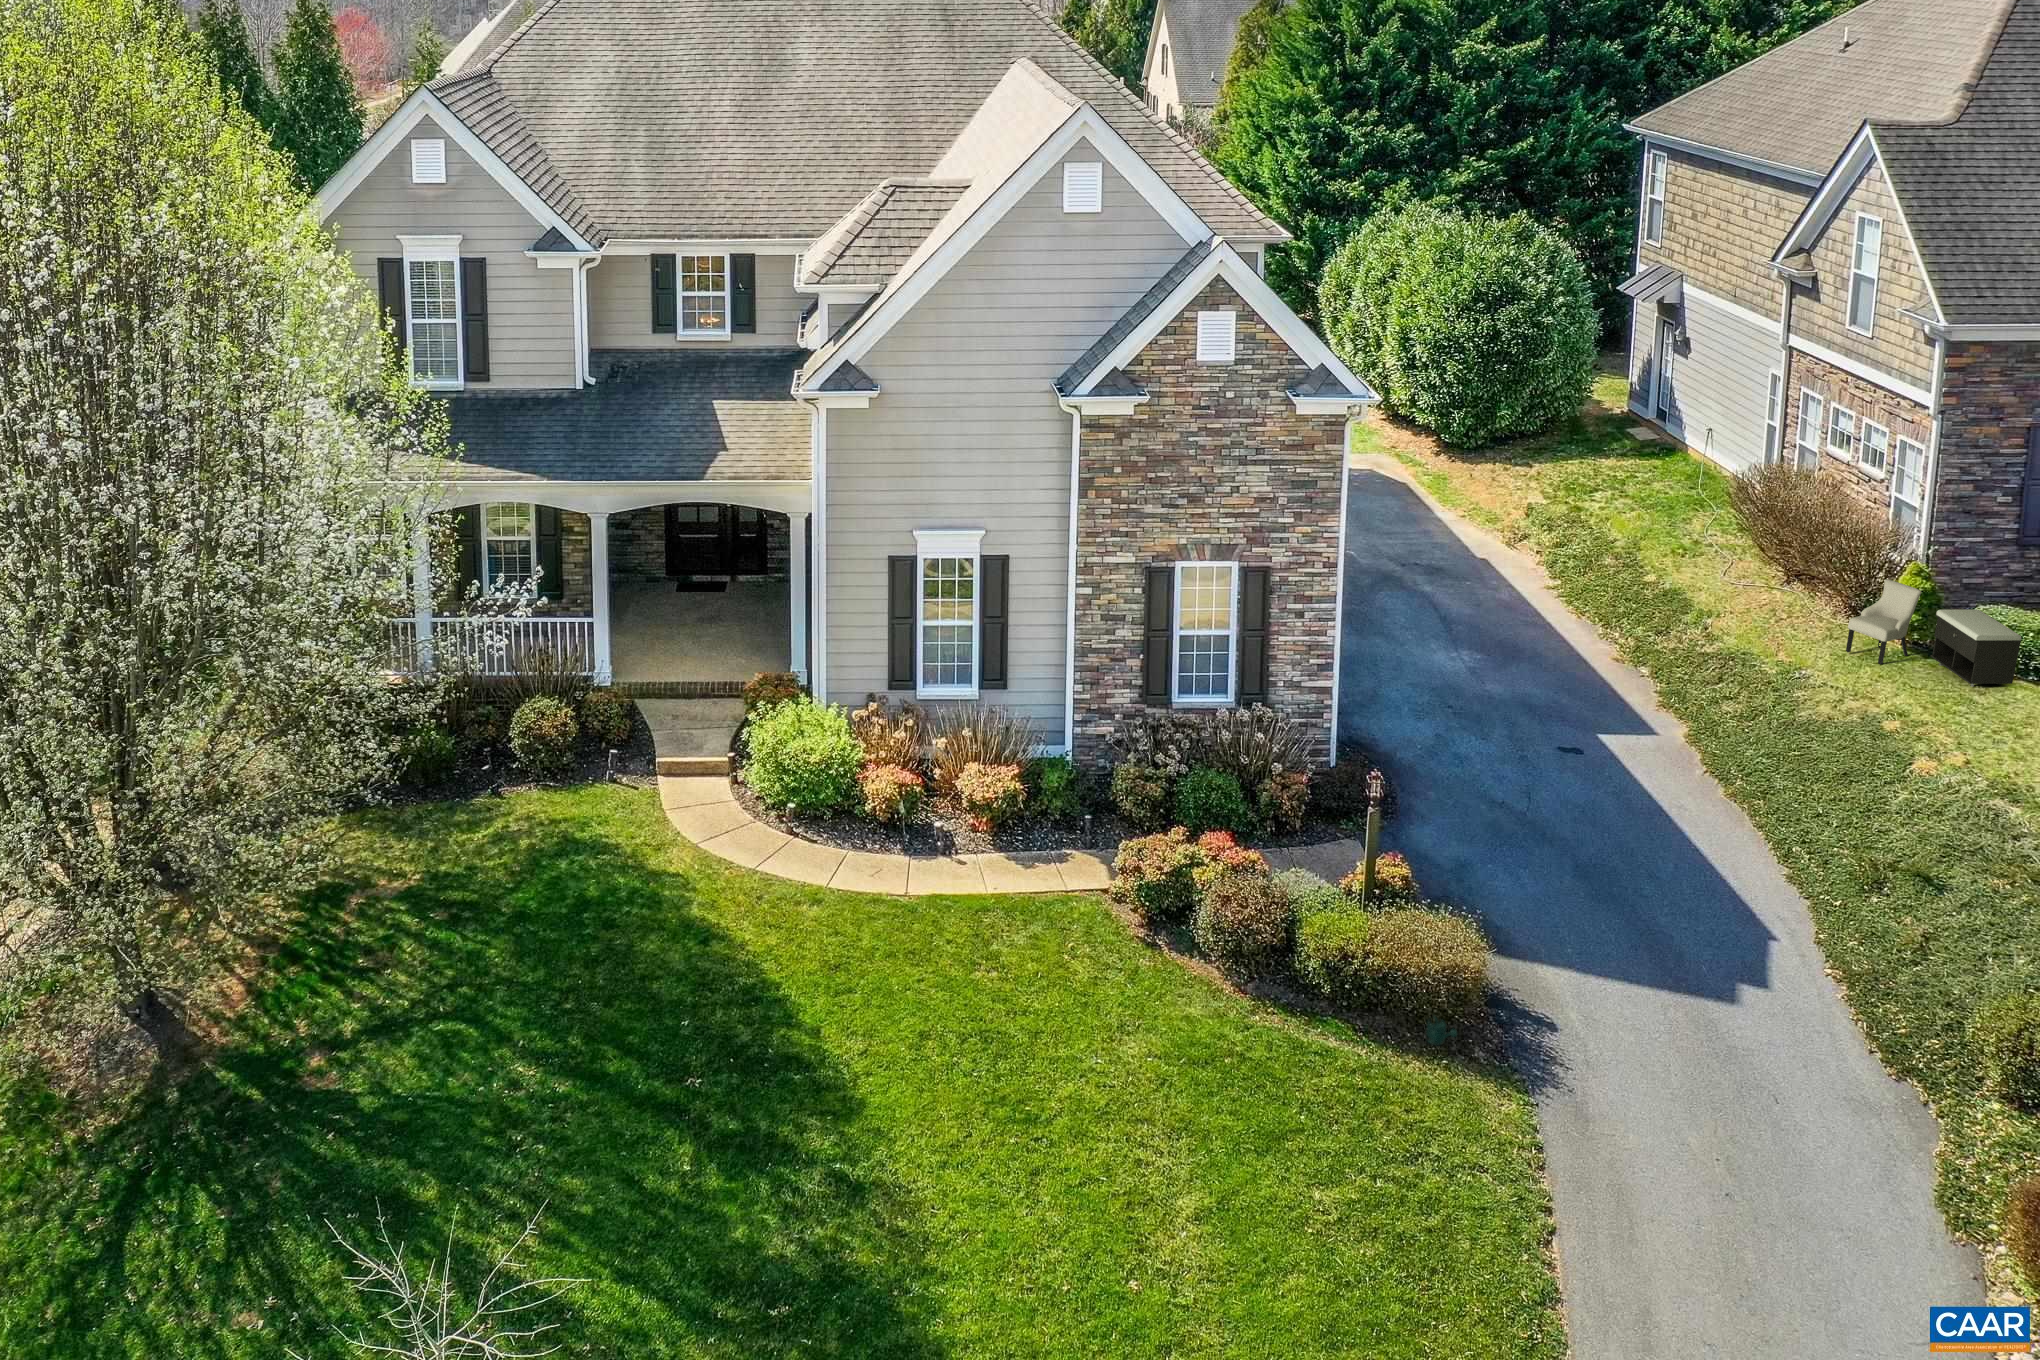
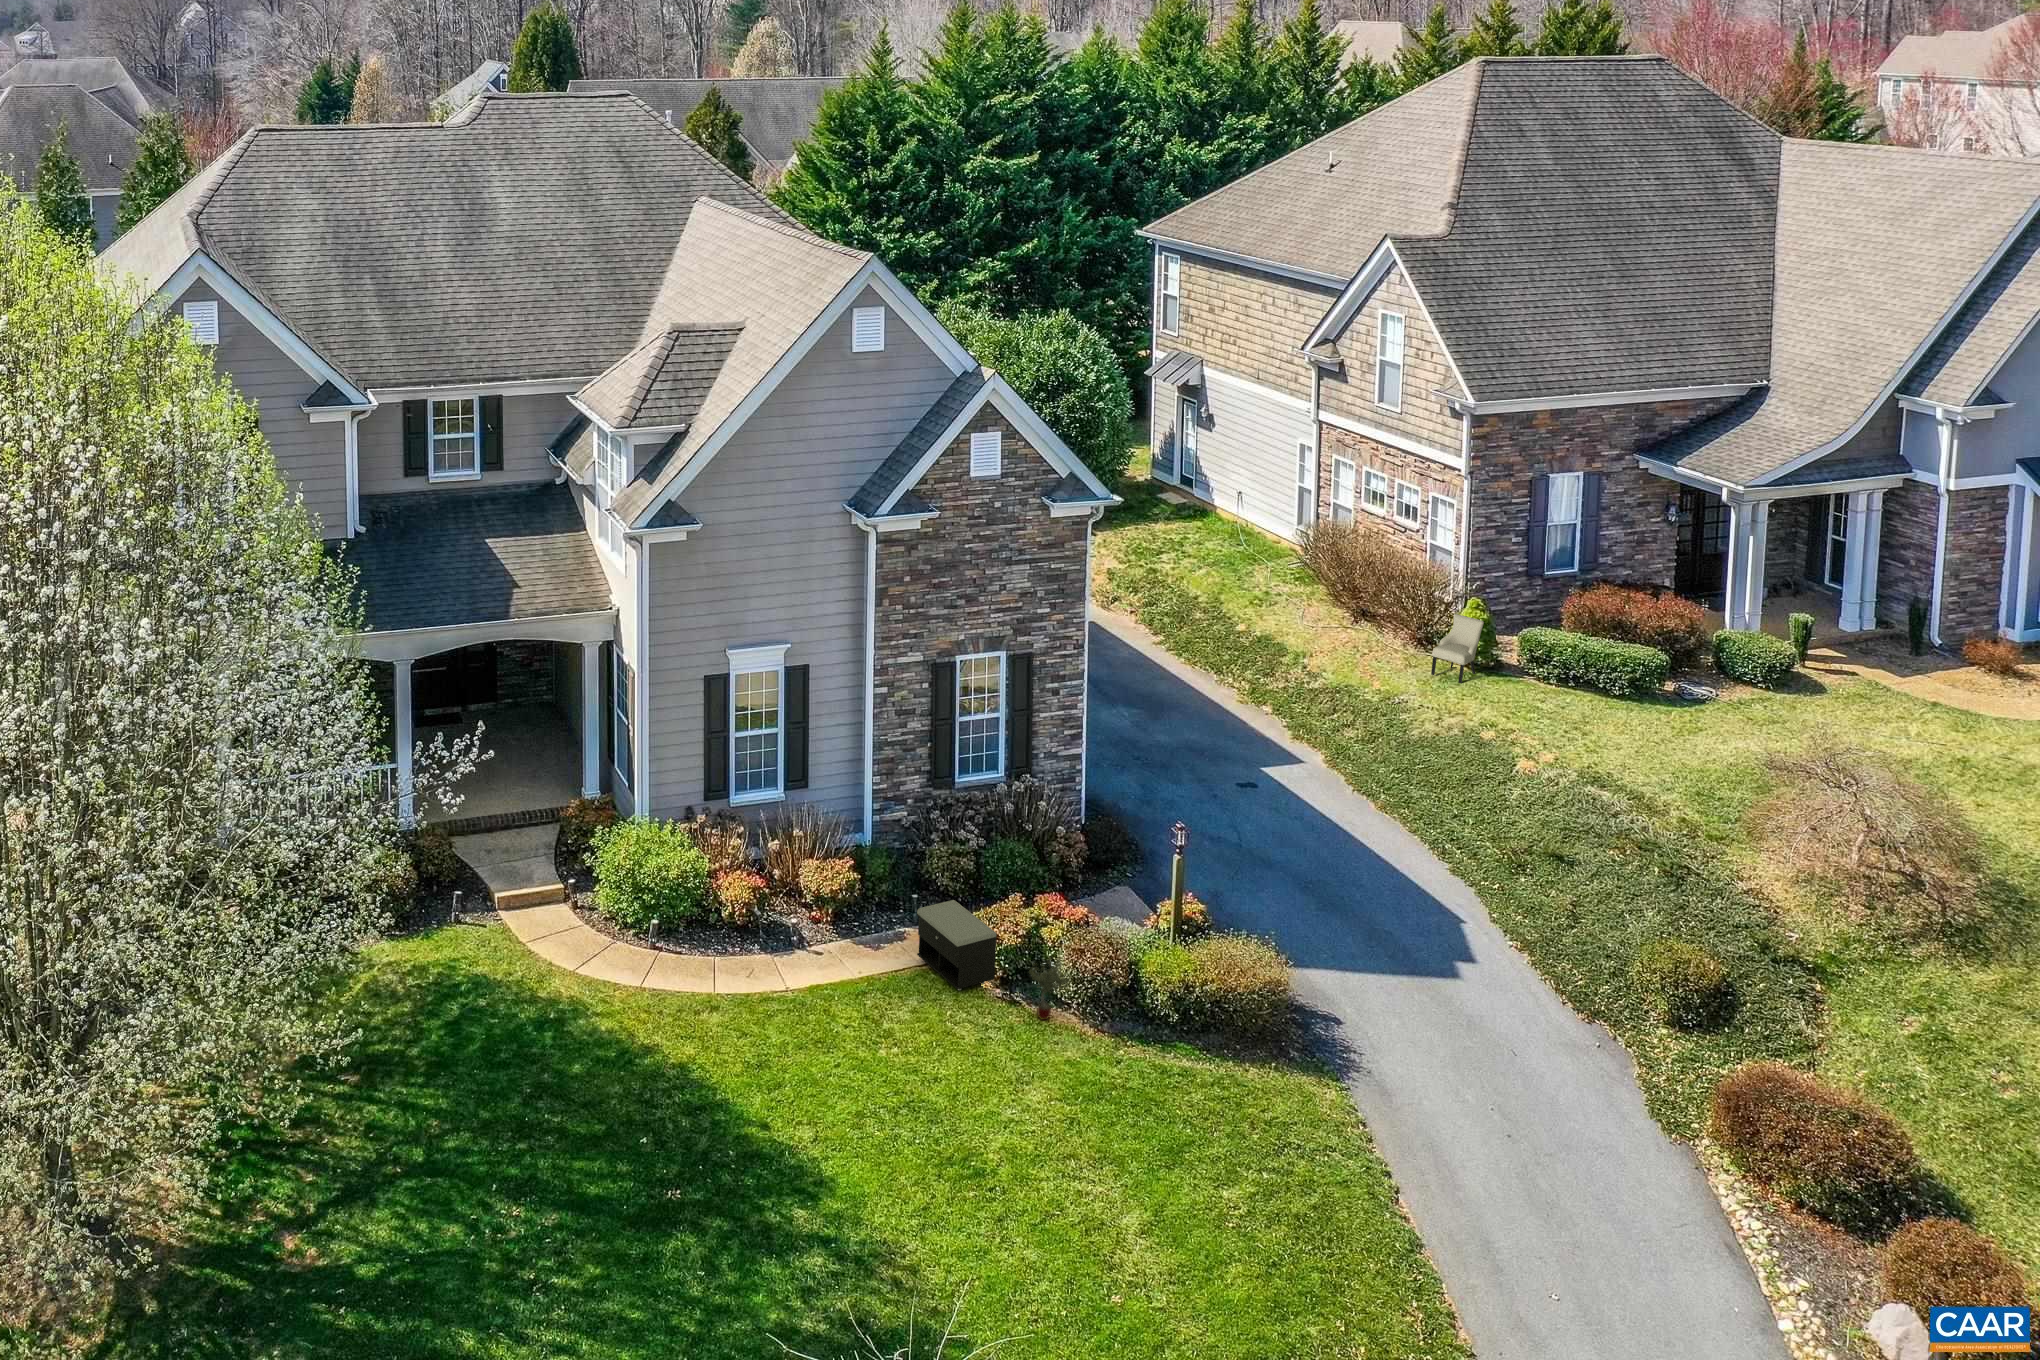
storage bench: present [1931,609,2021,687] -> present [917,900,996,990]
potted tree: none [1159,894,1203,967] -> present [1030,957,1070,1020]
watering can: present [1426,1016,1457,1045] -> none [1268,1026,1300,1053]

